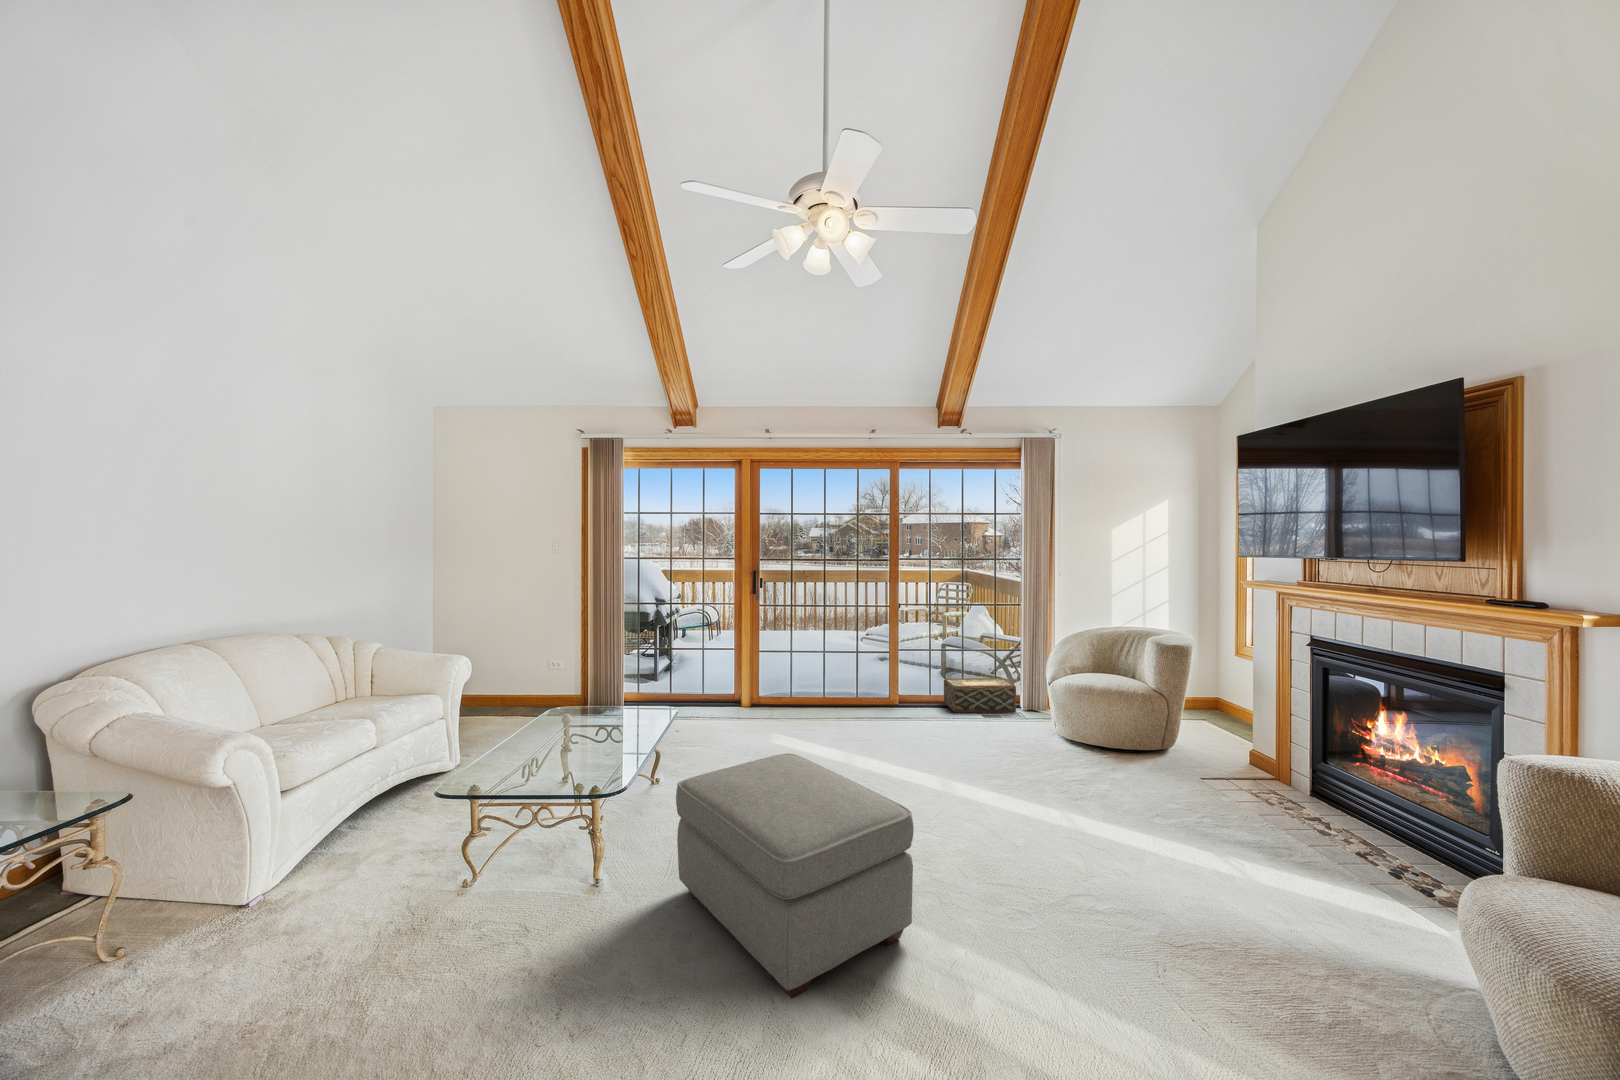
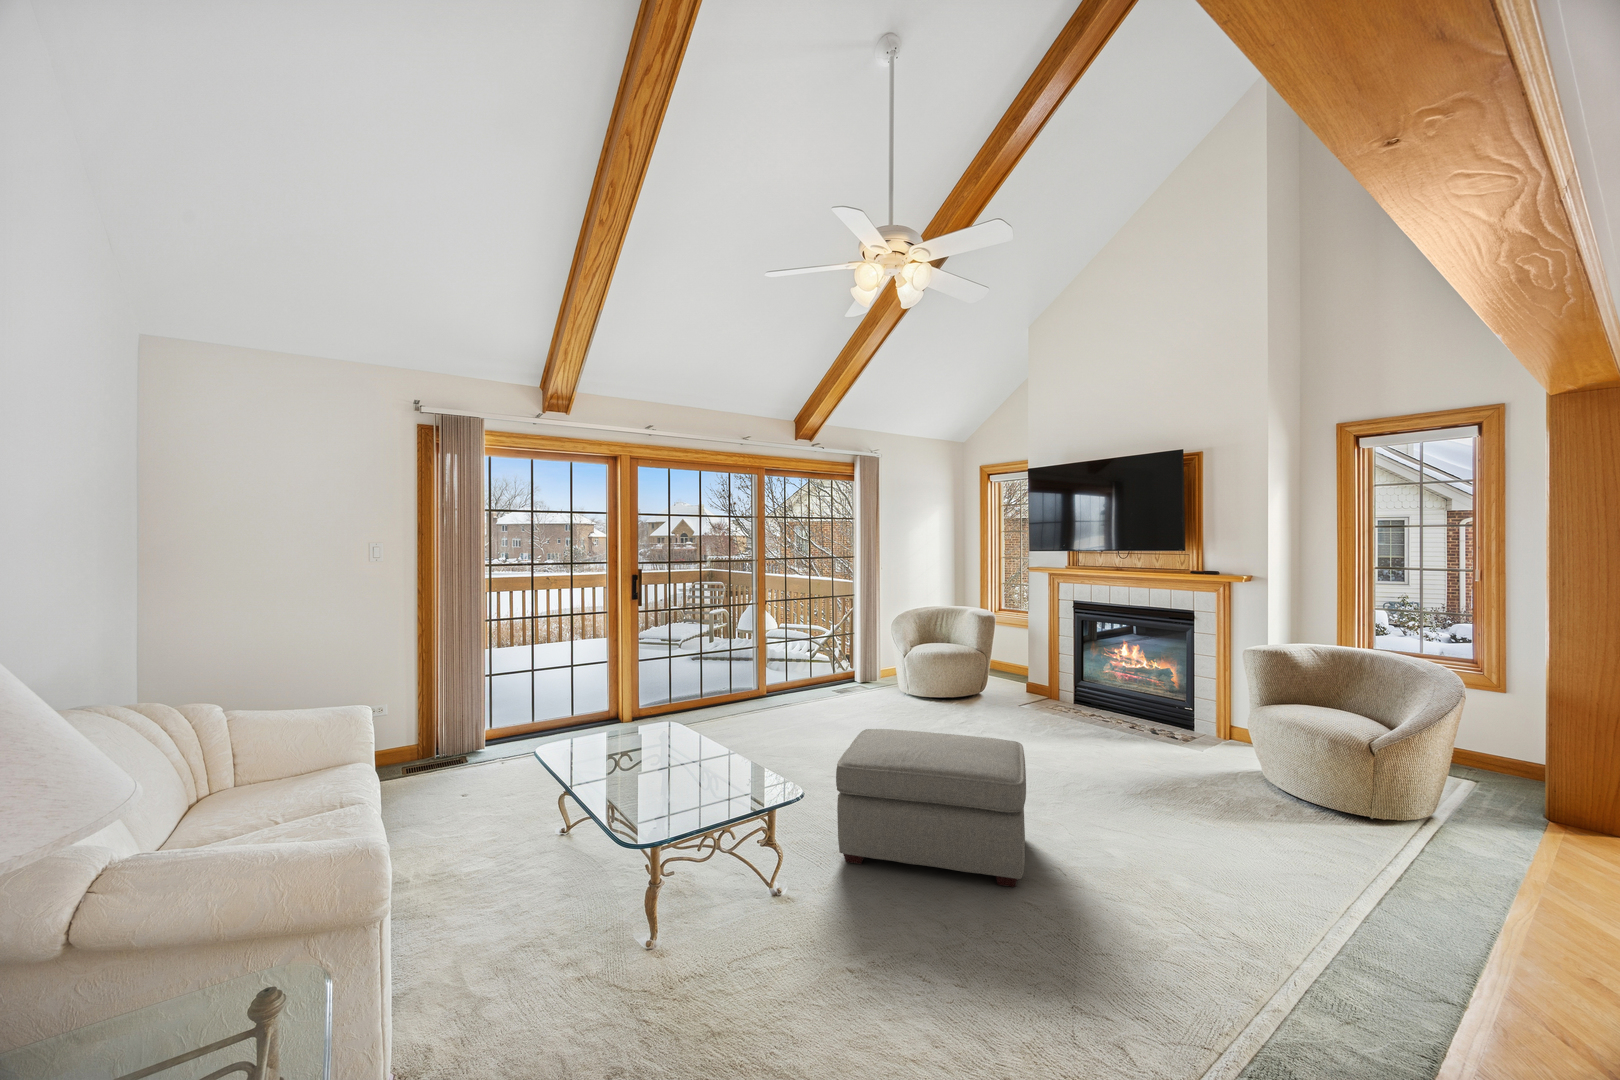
woven basket: present [944,678,1016,712] -> none [798,660,859,694]

